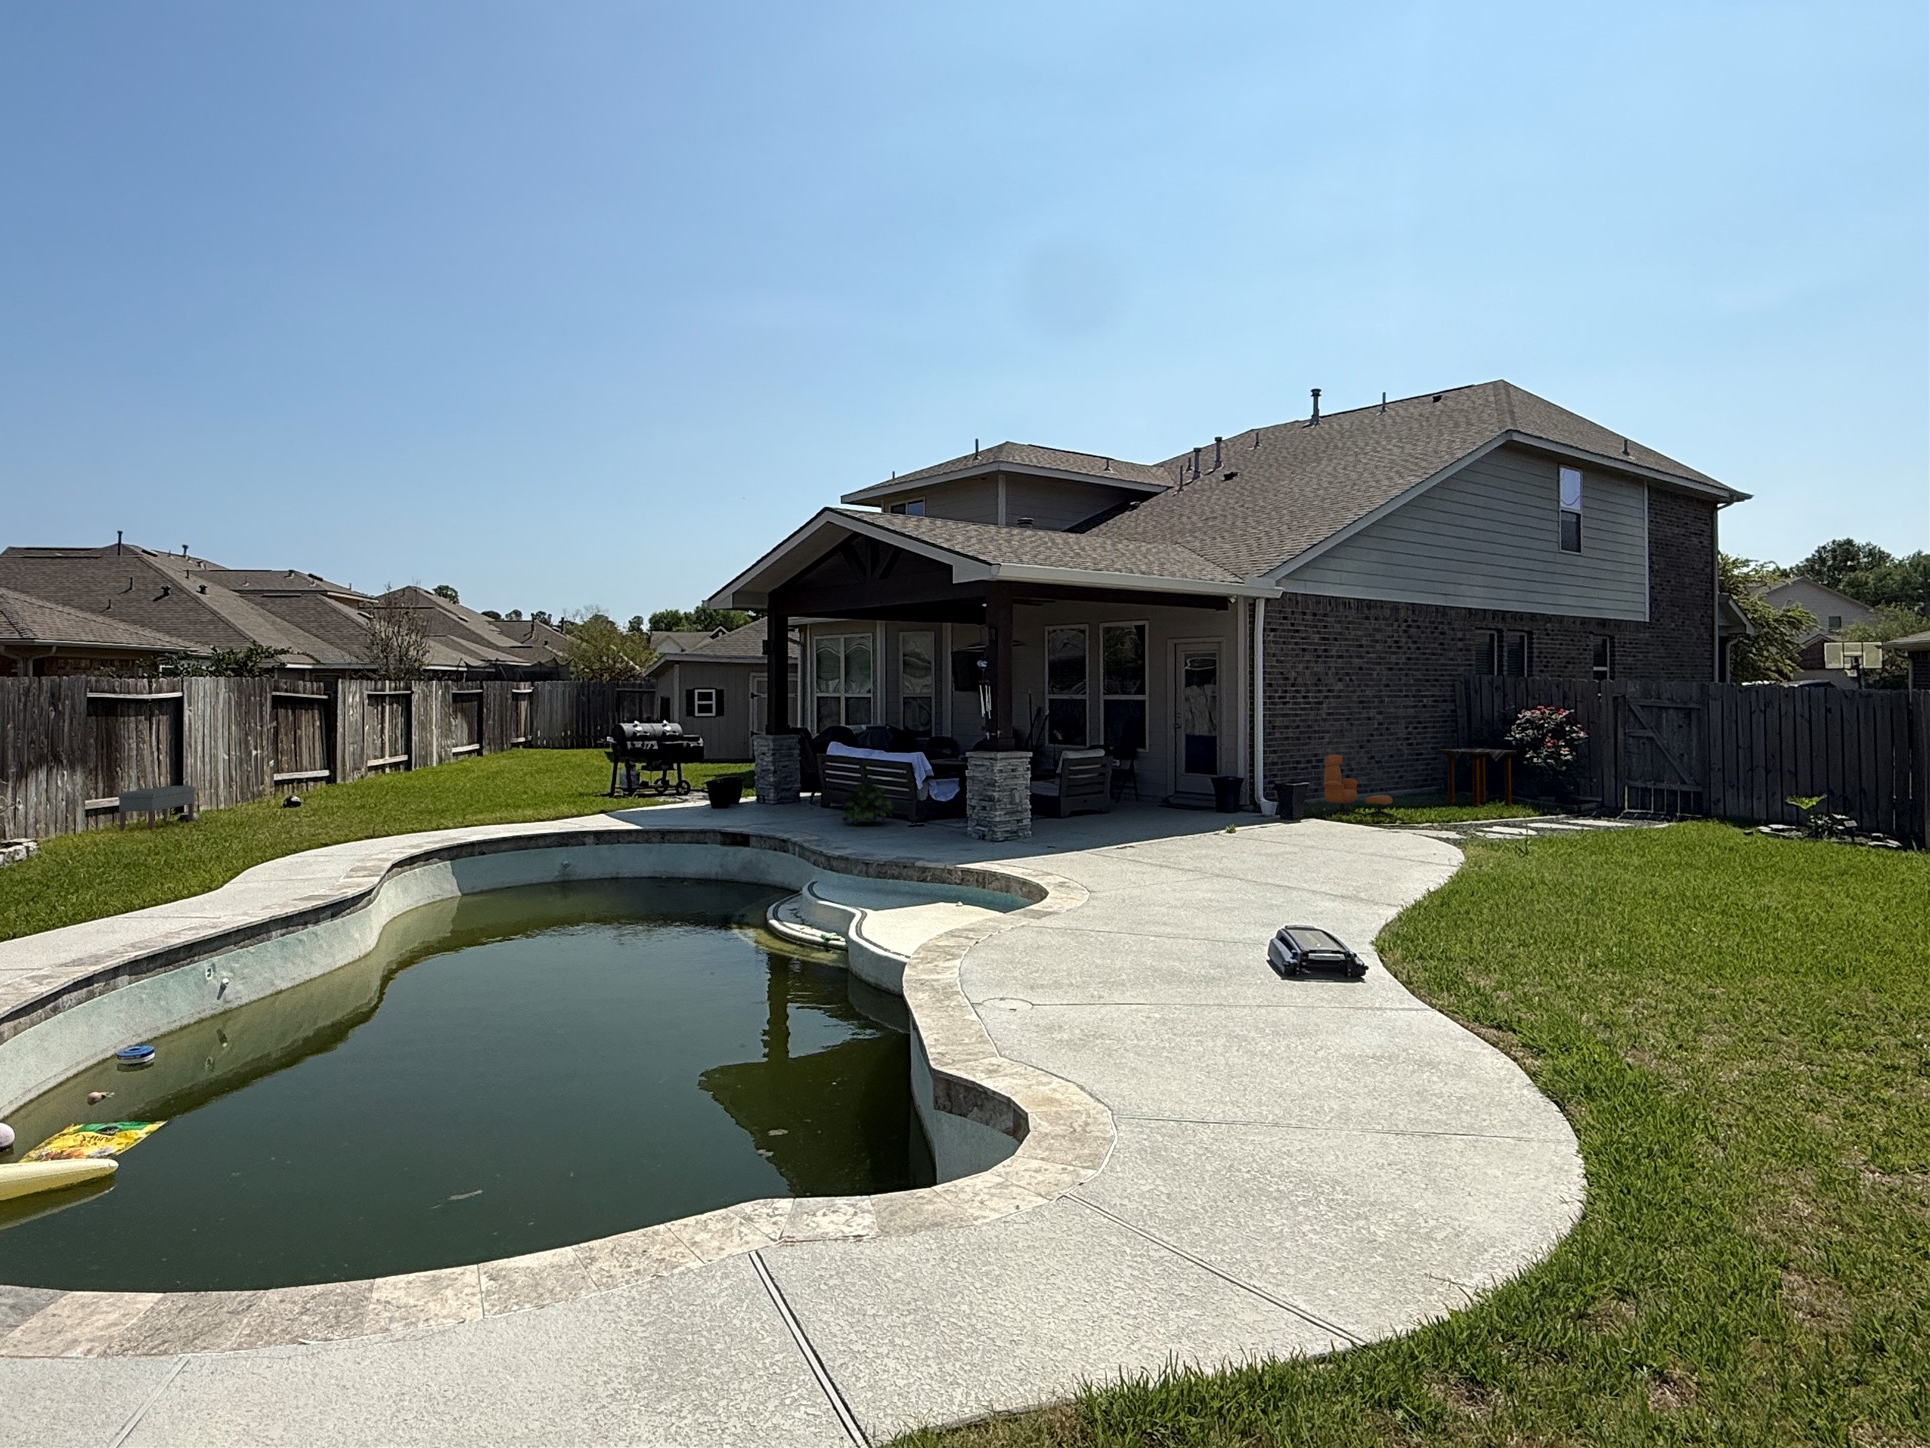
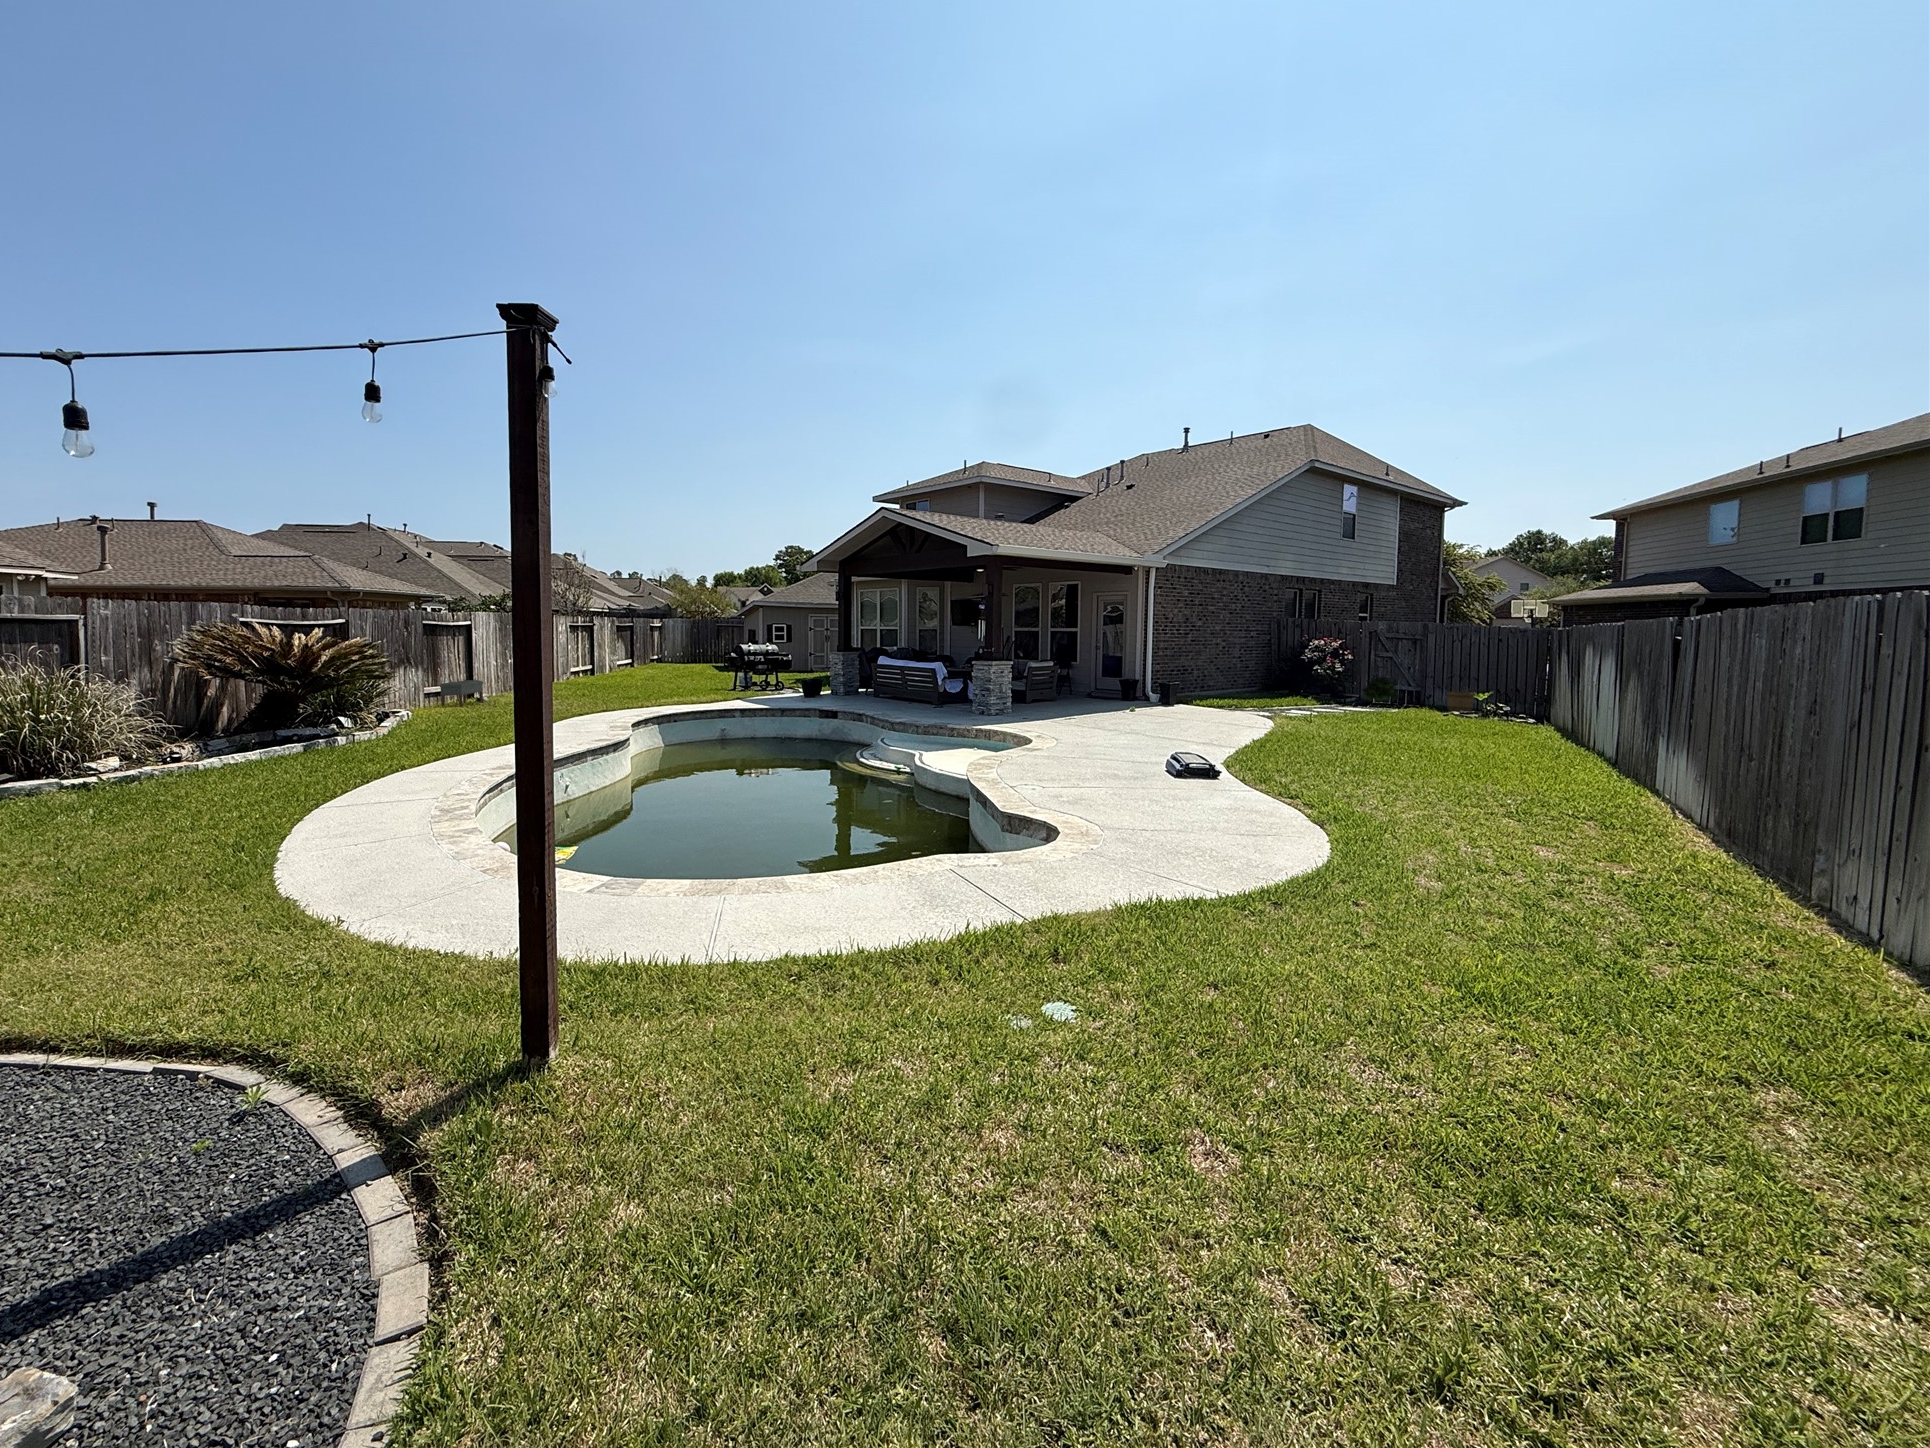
side table: present [1439,749,1517,807] -> none [1259,663,1309,698]
lounge chair: present [1323,755,1394,817] -> none [1188,665,1231,704]
potted plant: present [842,779,897,824] -> present [1361,677,1399,703]
bucket: none [1748,792,1798,831] -> present [1446,690,1475,711]

